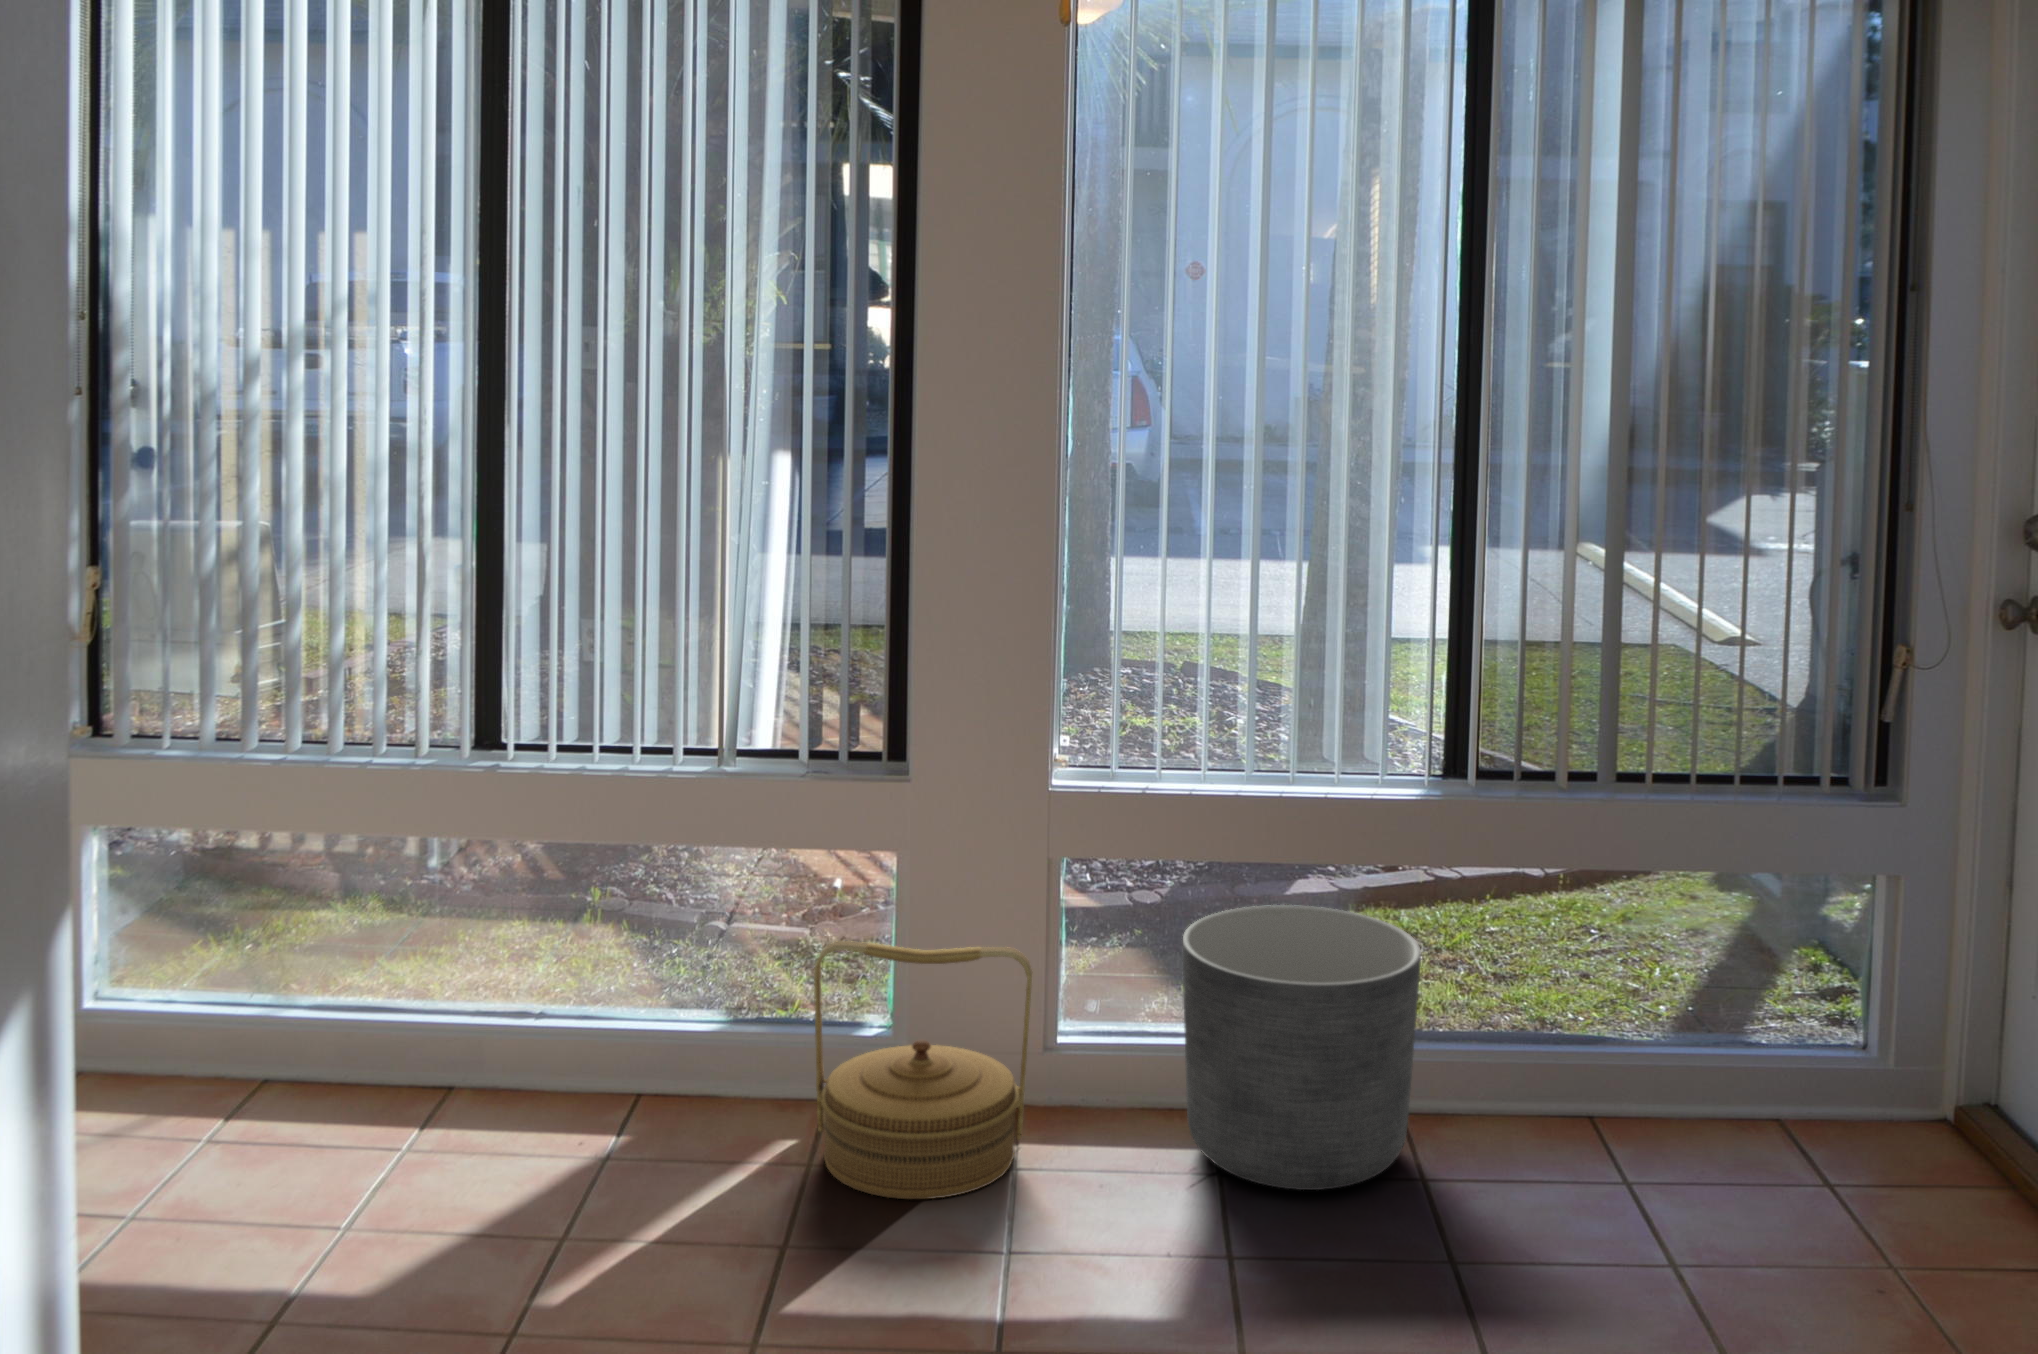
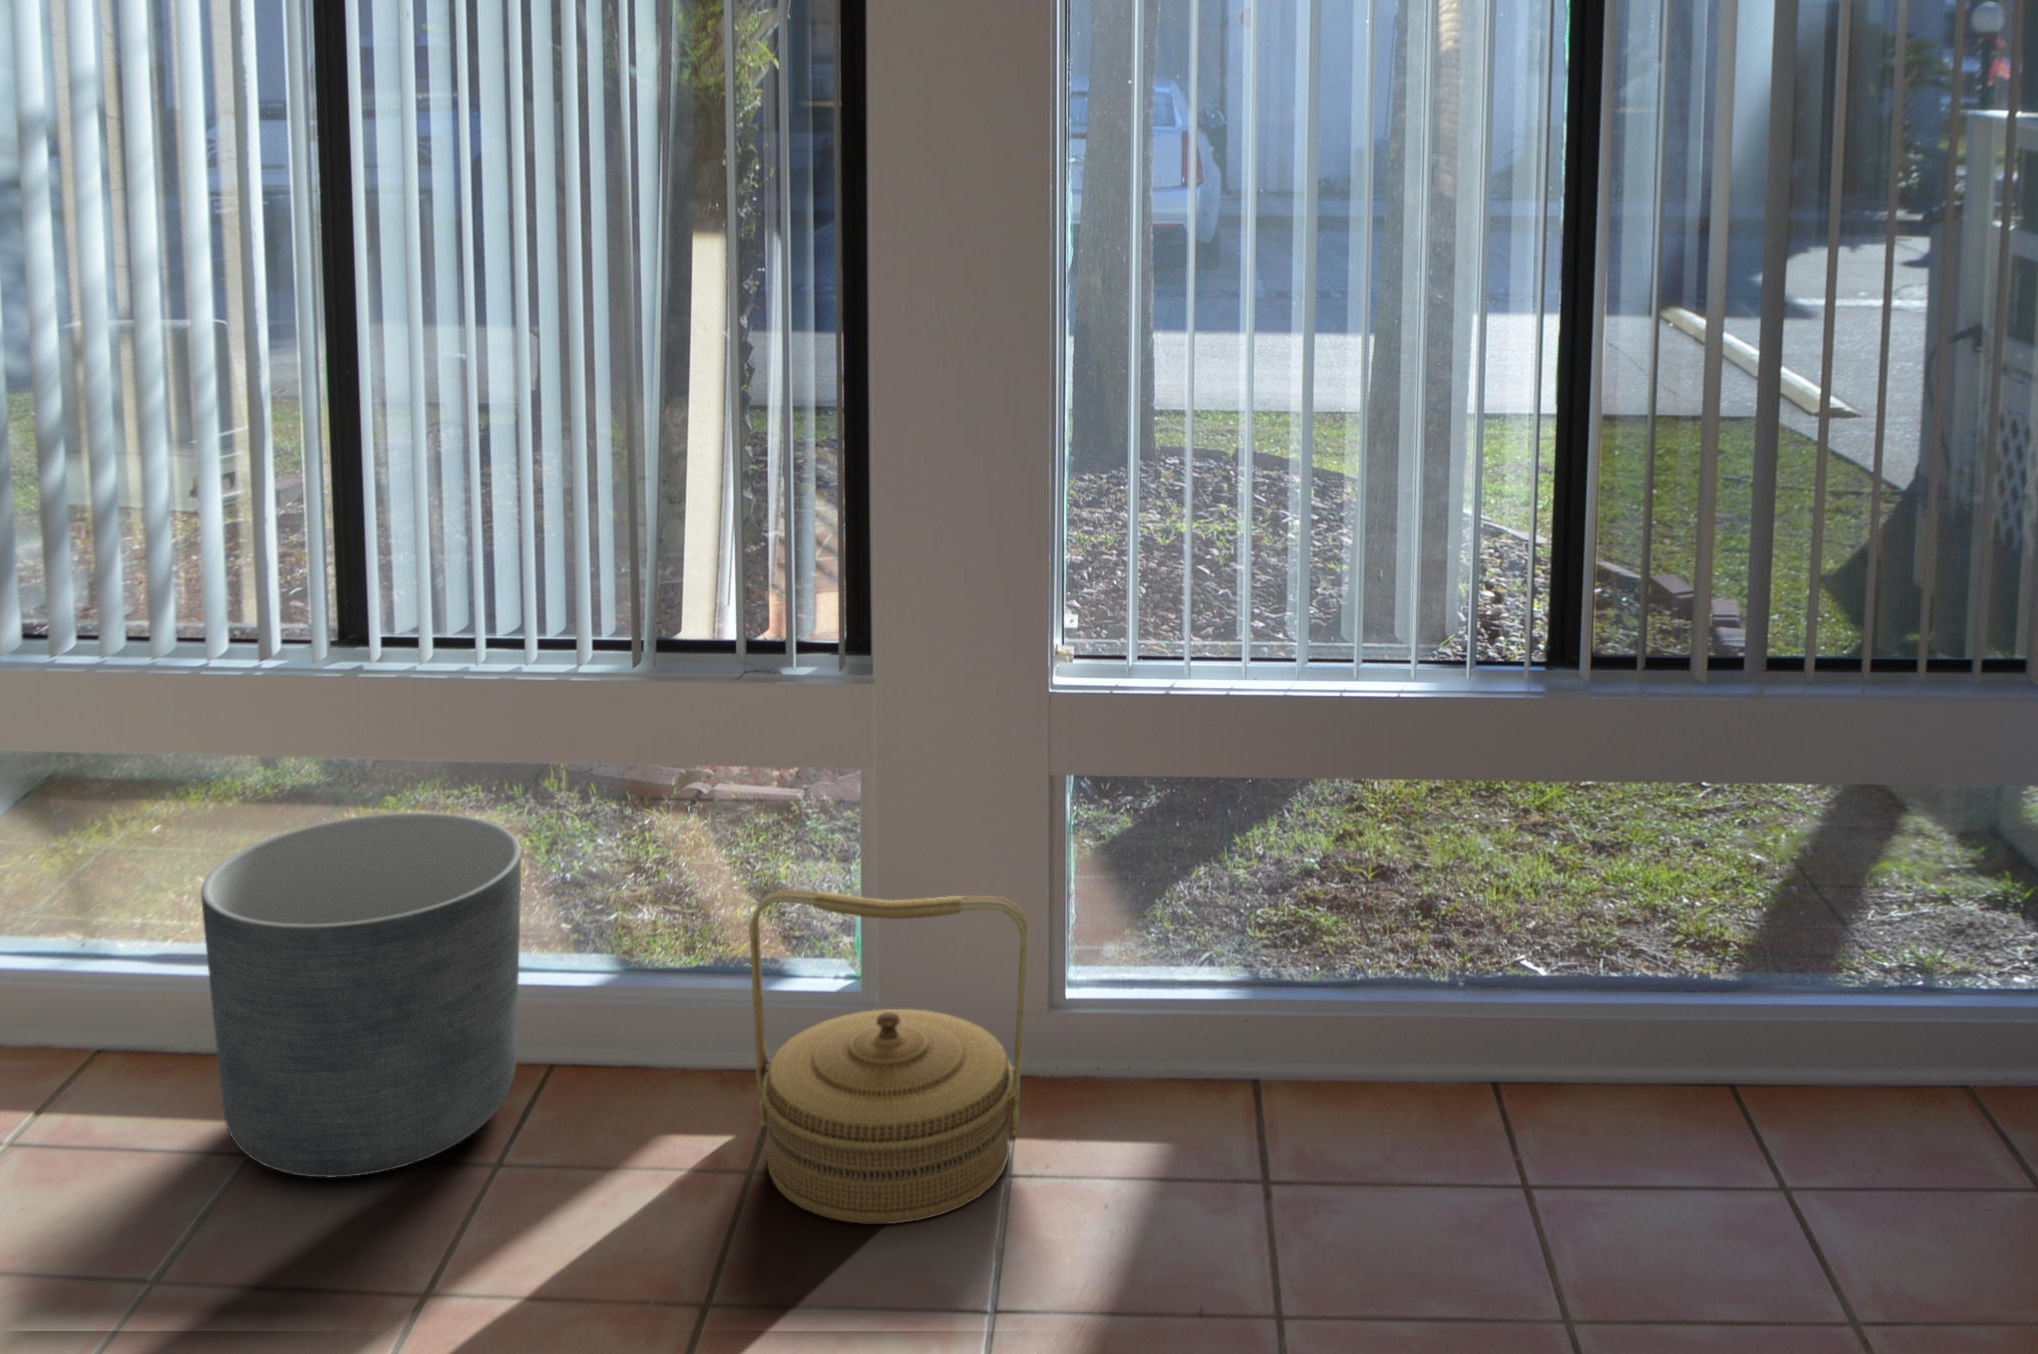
planter: present [1182,905,1421,1190] -> present [201,813,521,1178]

